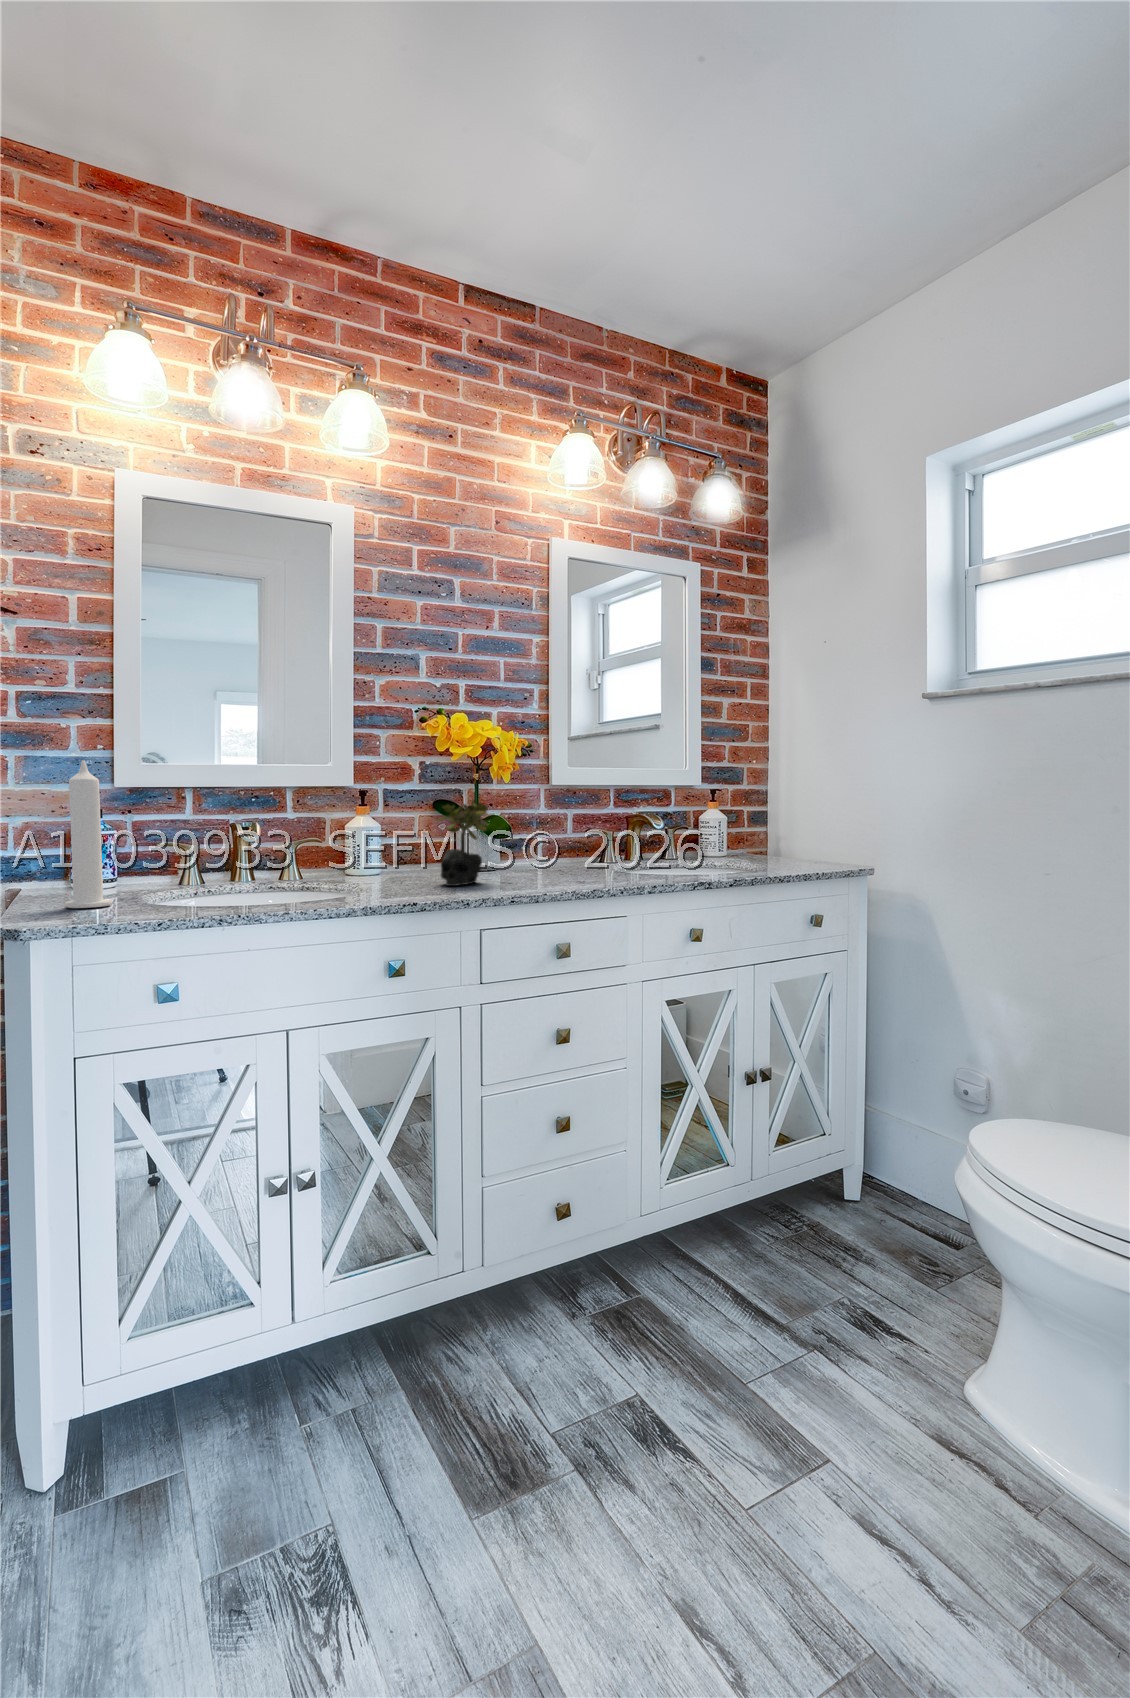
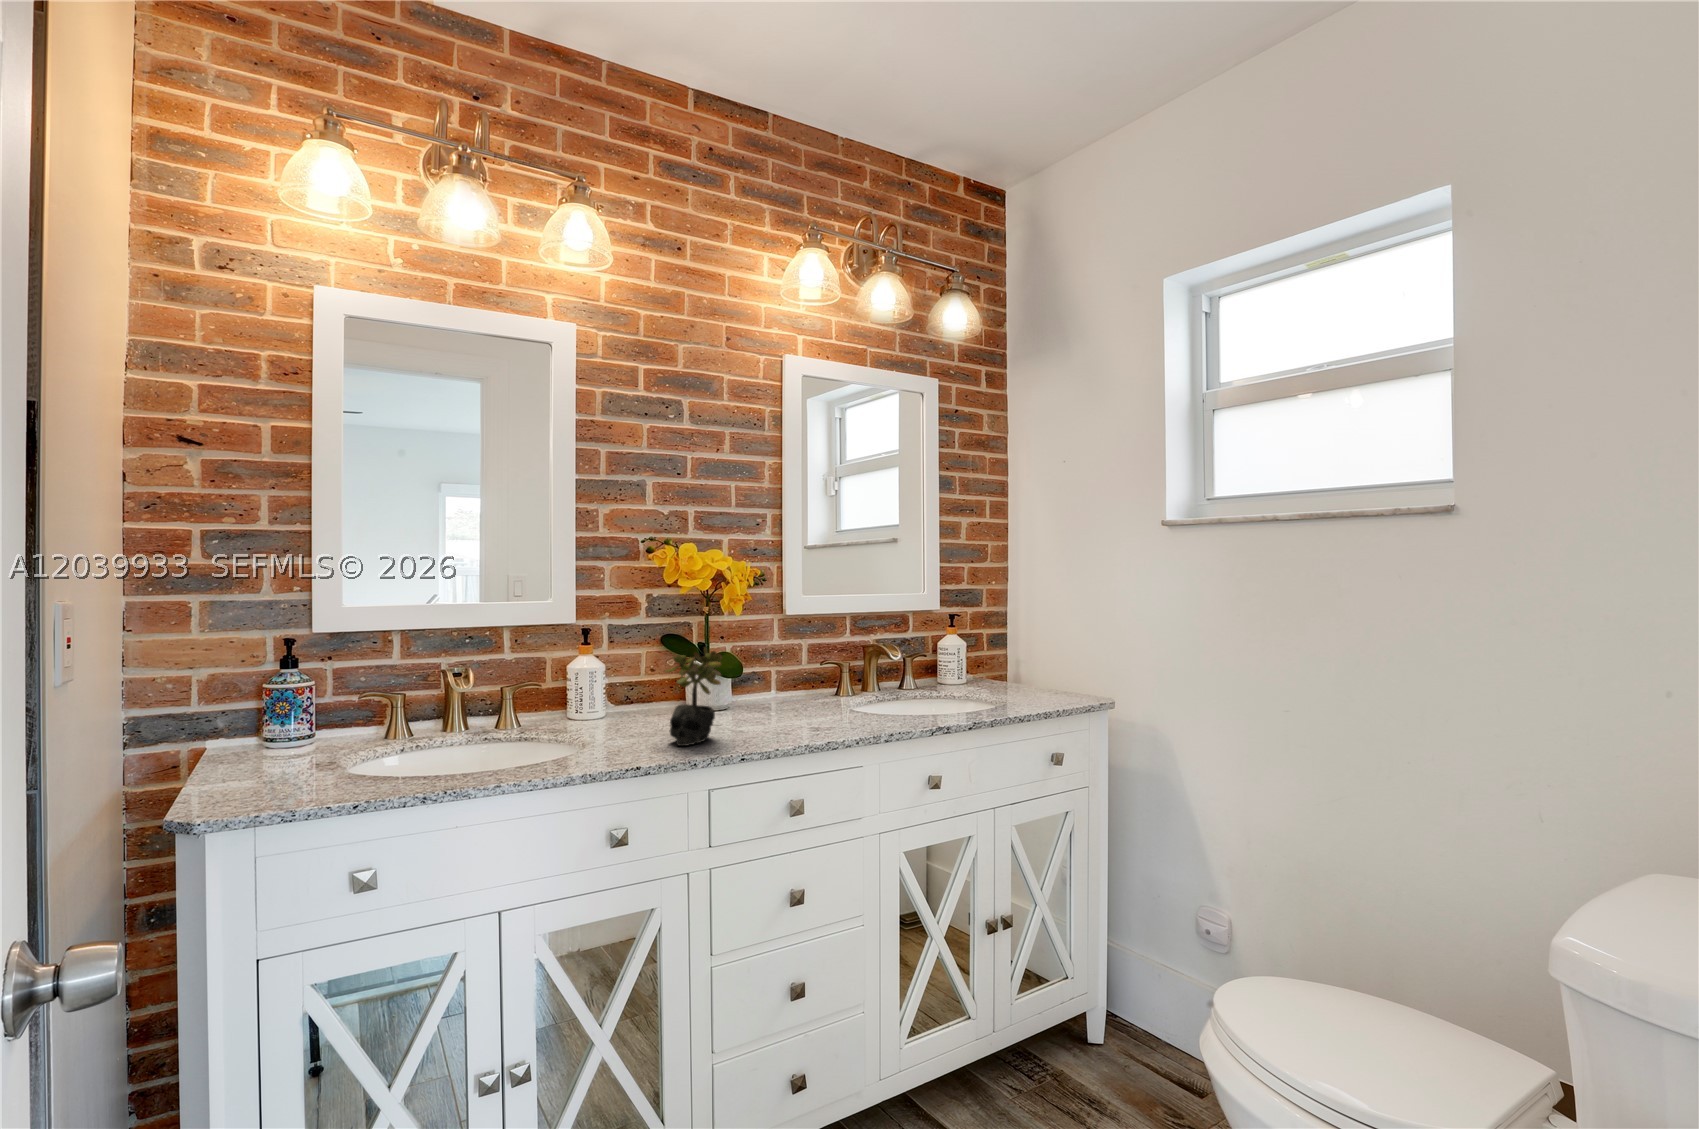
candle: present [65,760,112,908] -> none [240,629,295,801]

